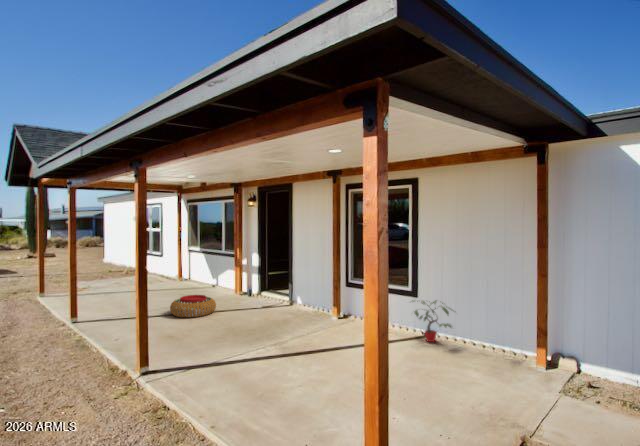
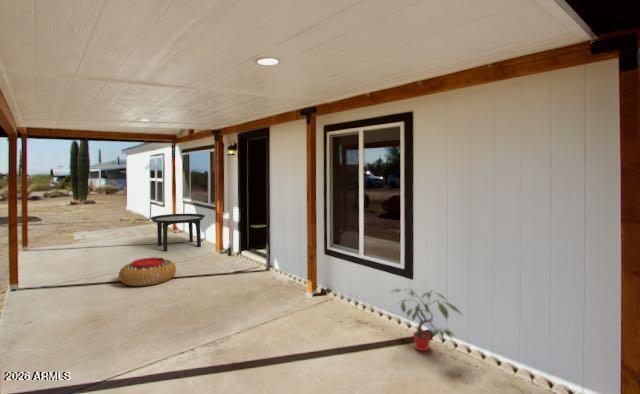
round table: none [169,260,219,294] -> present [150,214,205,251]

